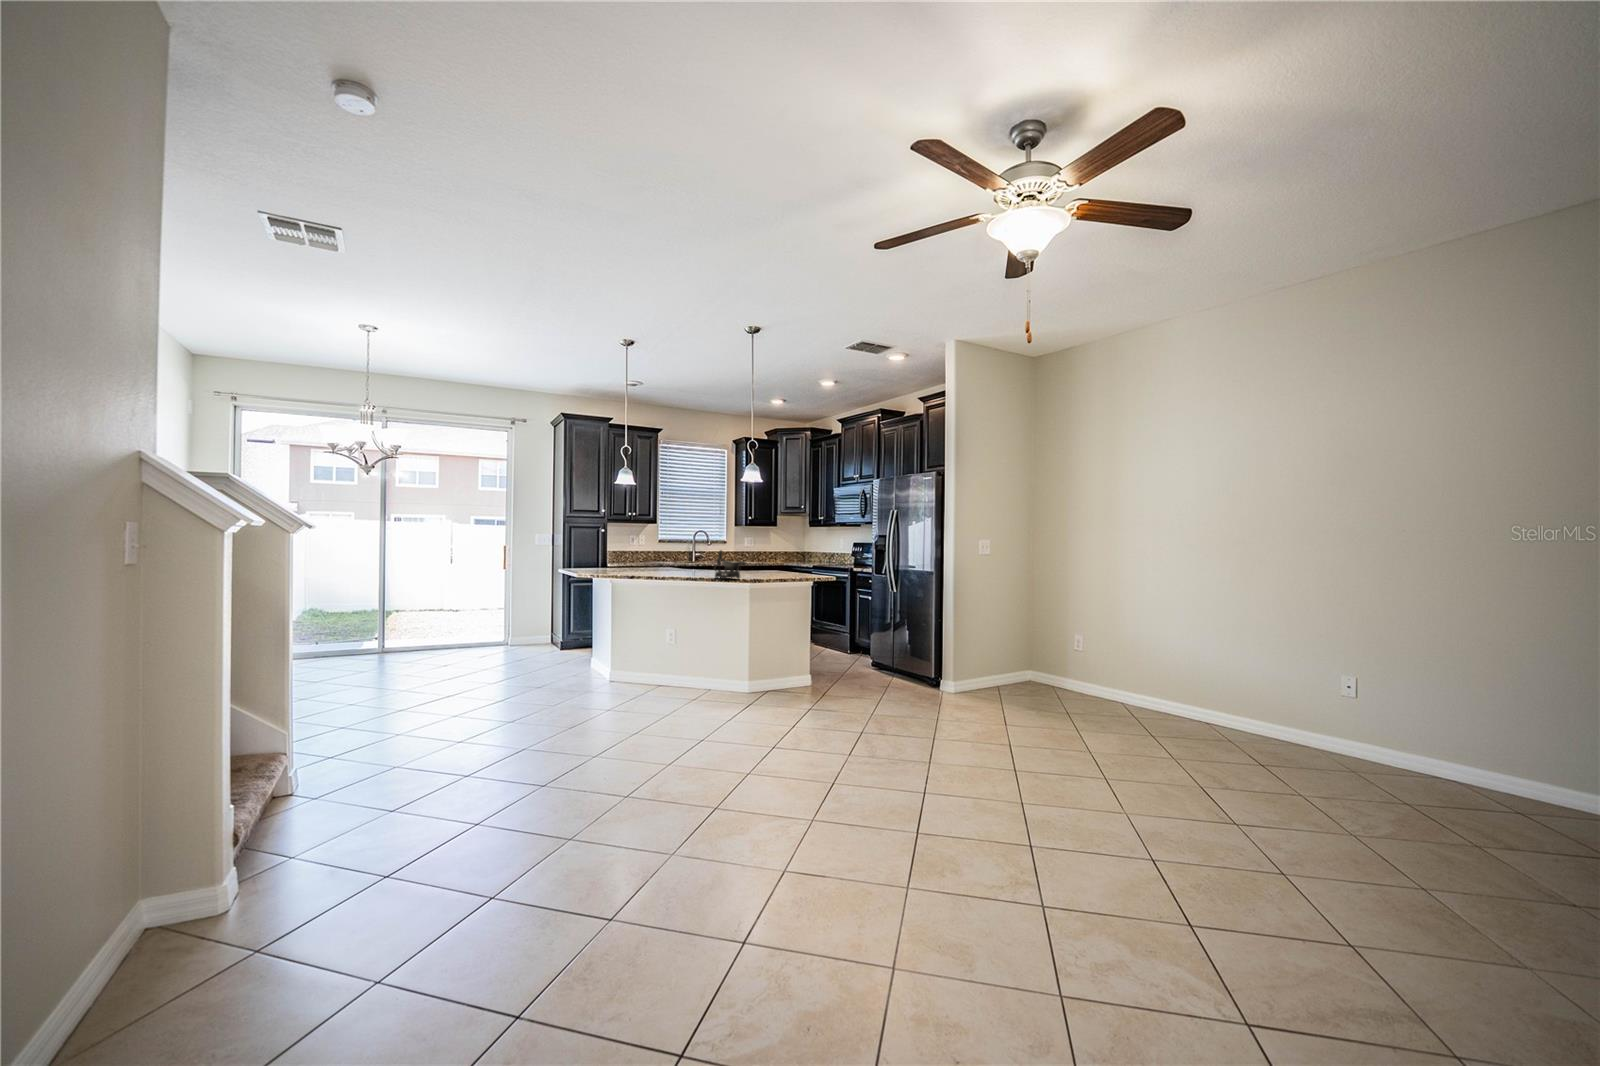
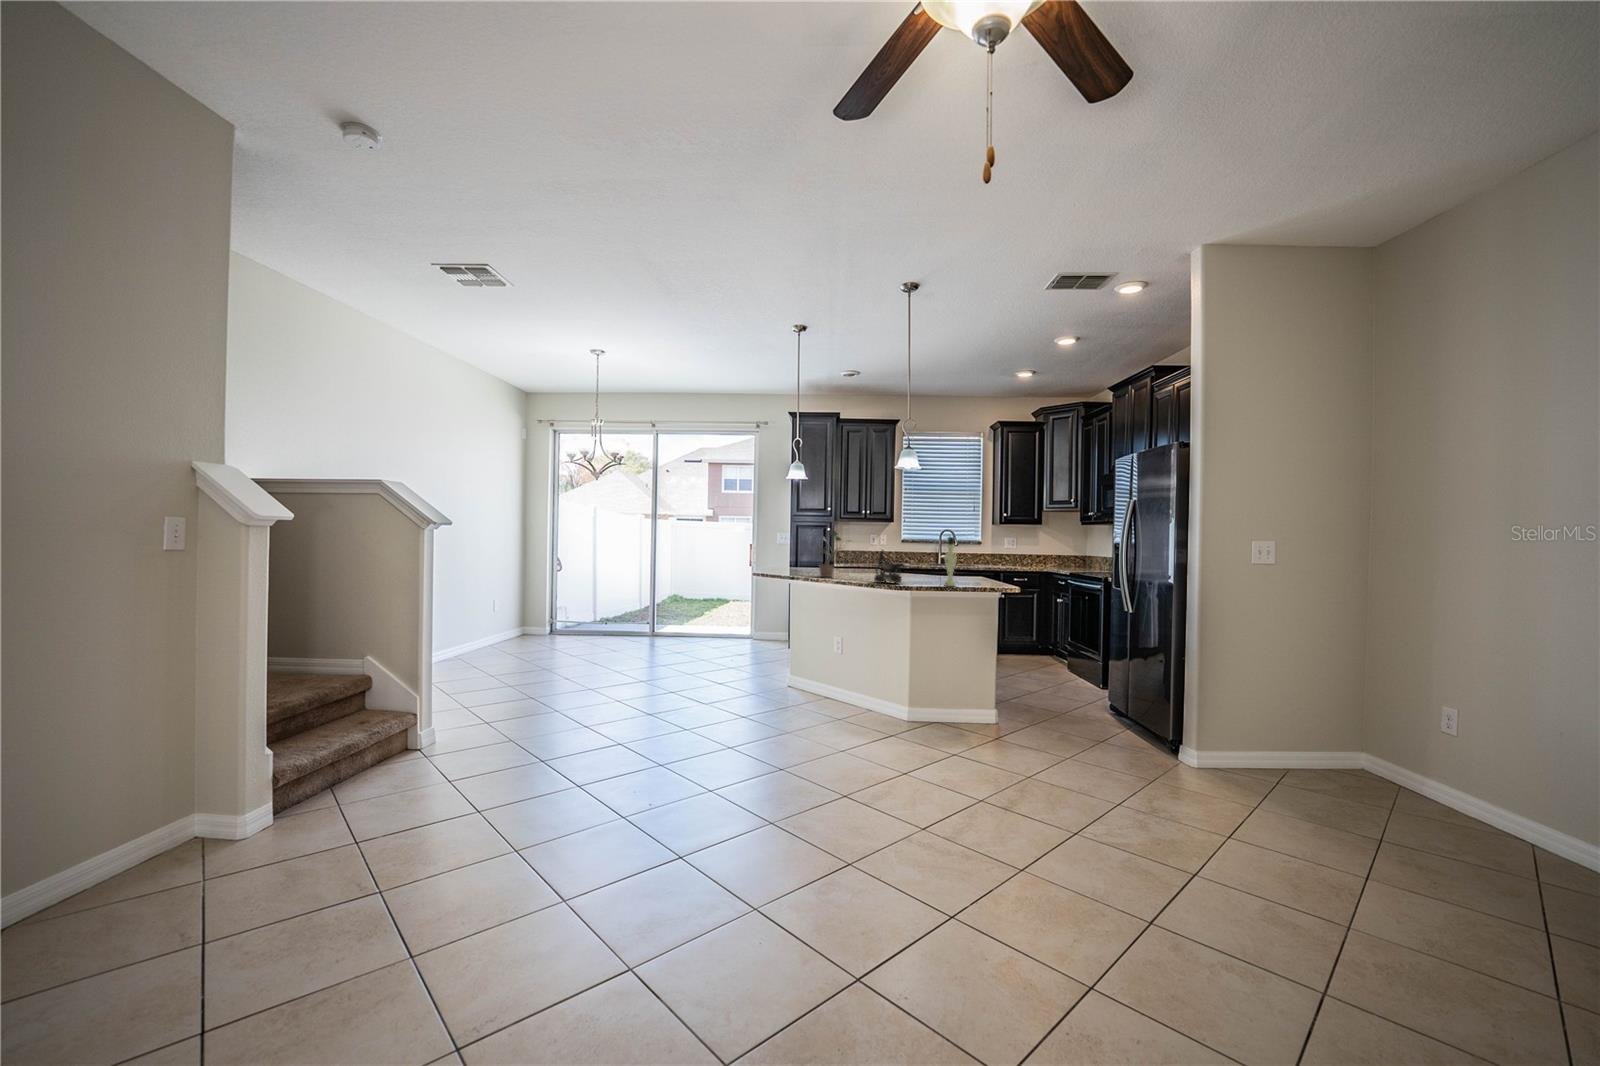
potted plant: none [646,532,688,576] -> present [819,530,841,577]
vase: none [766,536,783,579] -> present [944,537,957,586]

